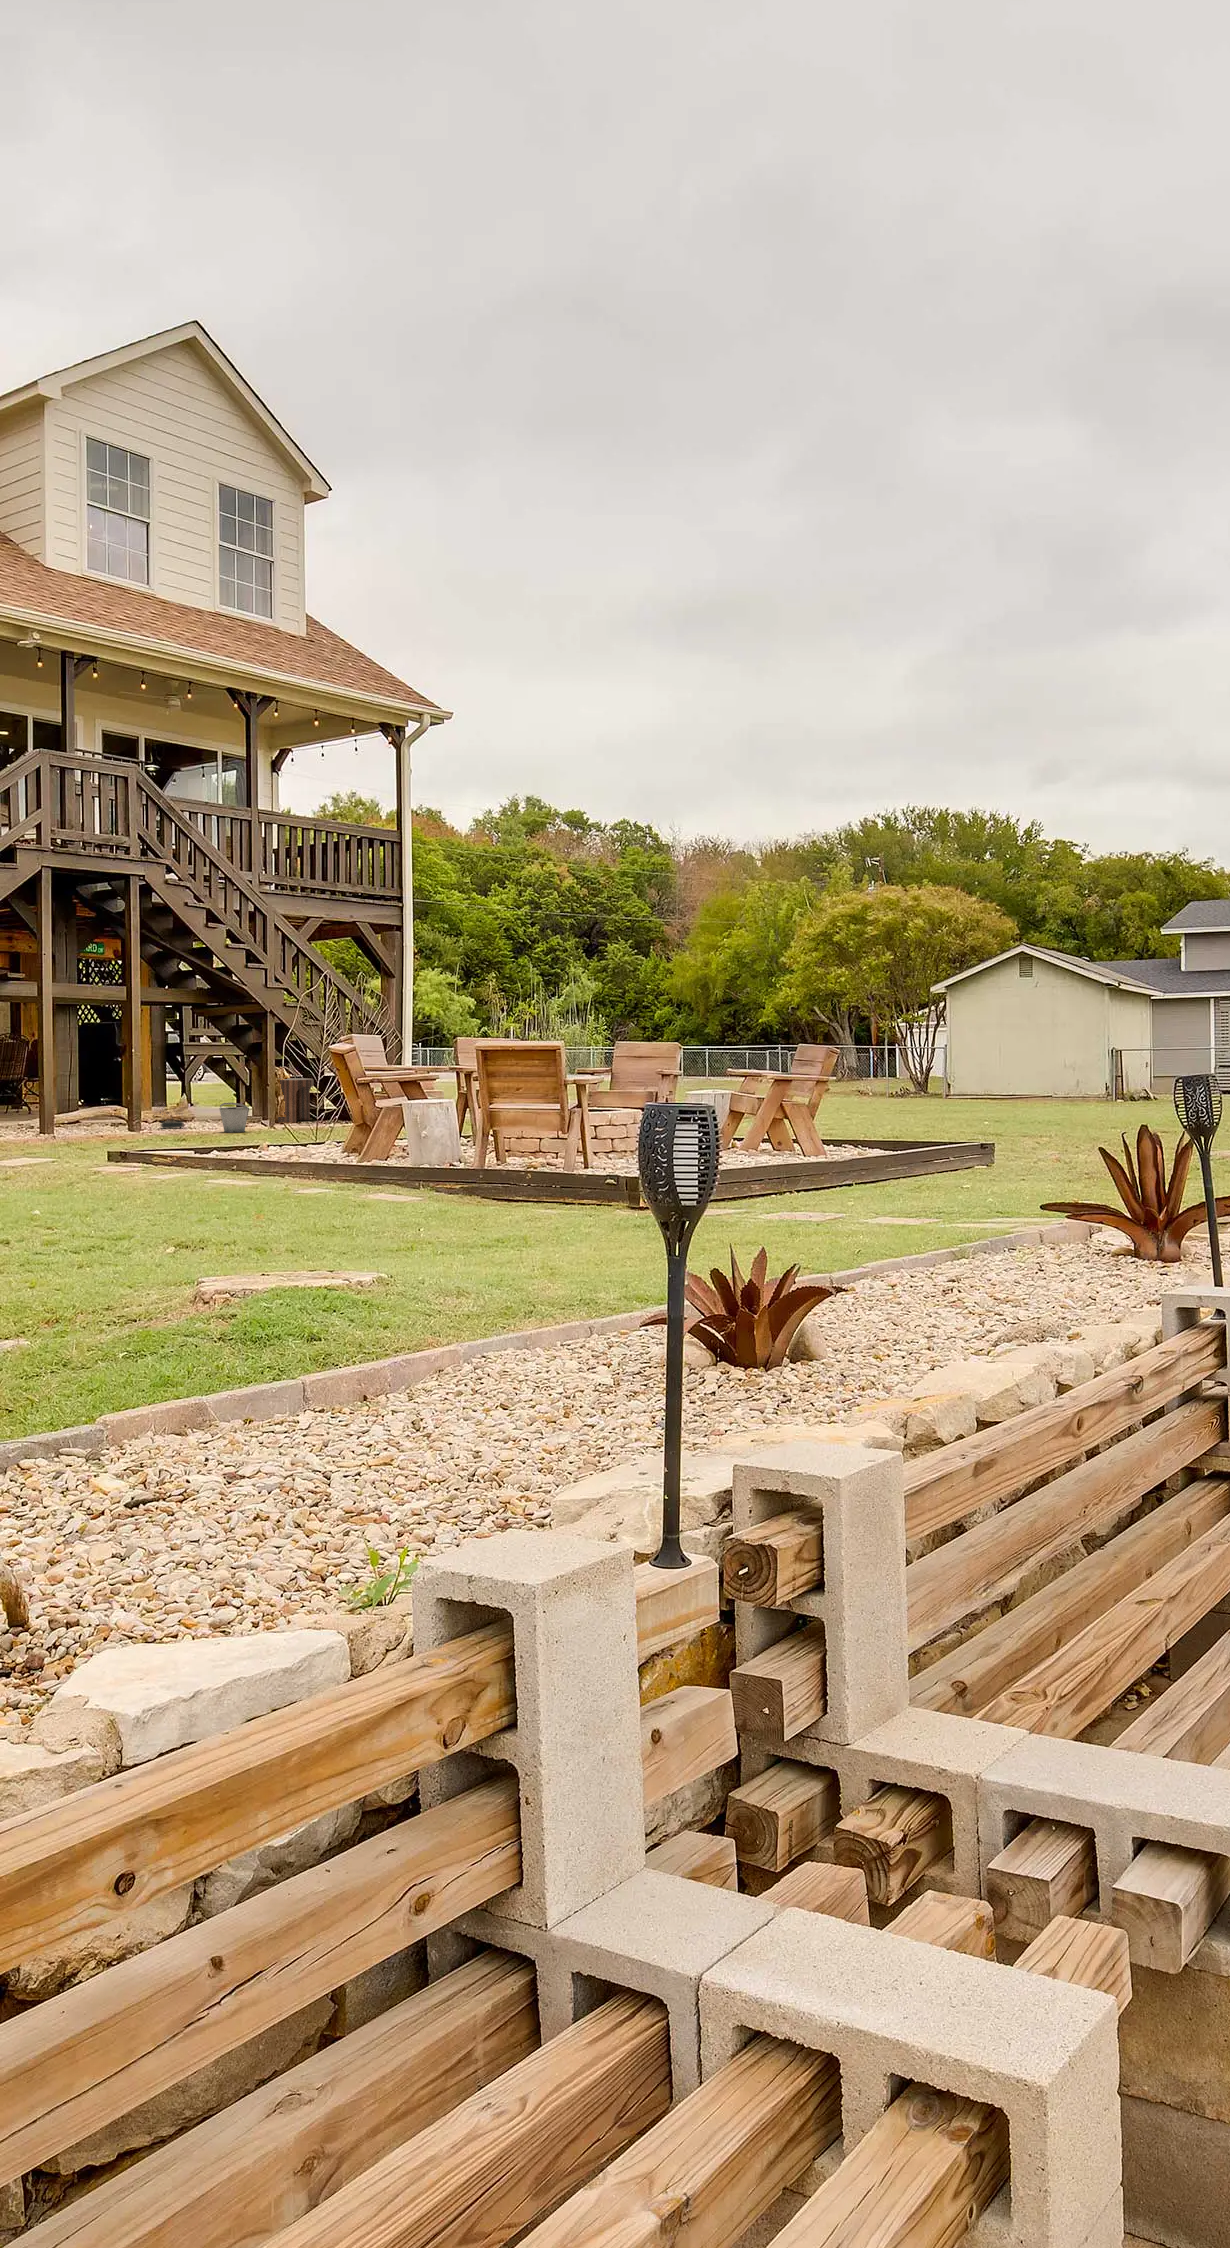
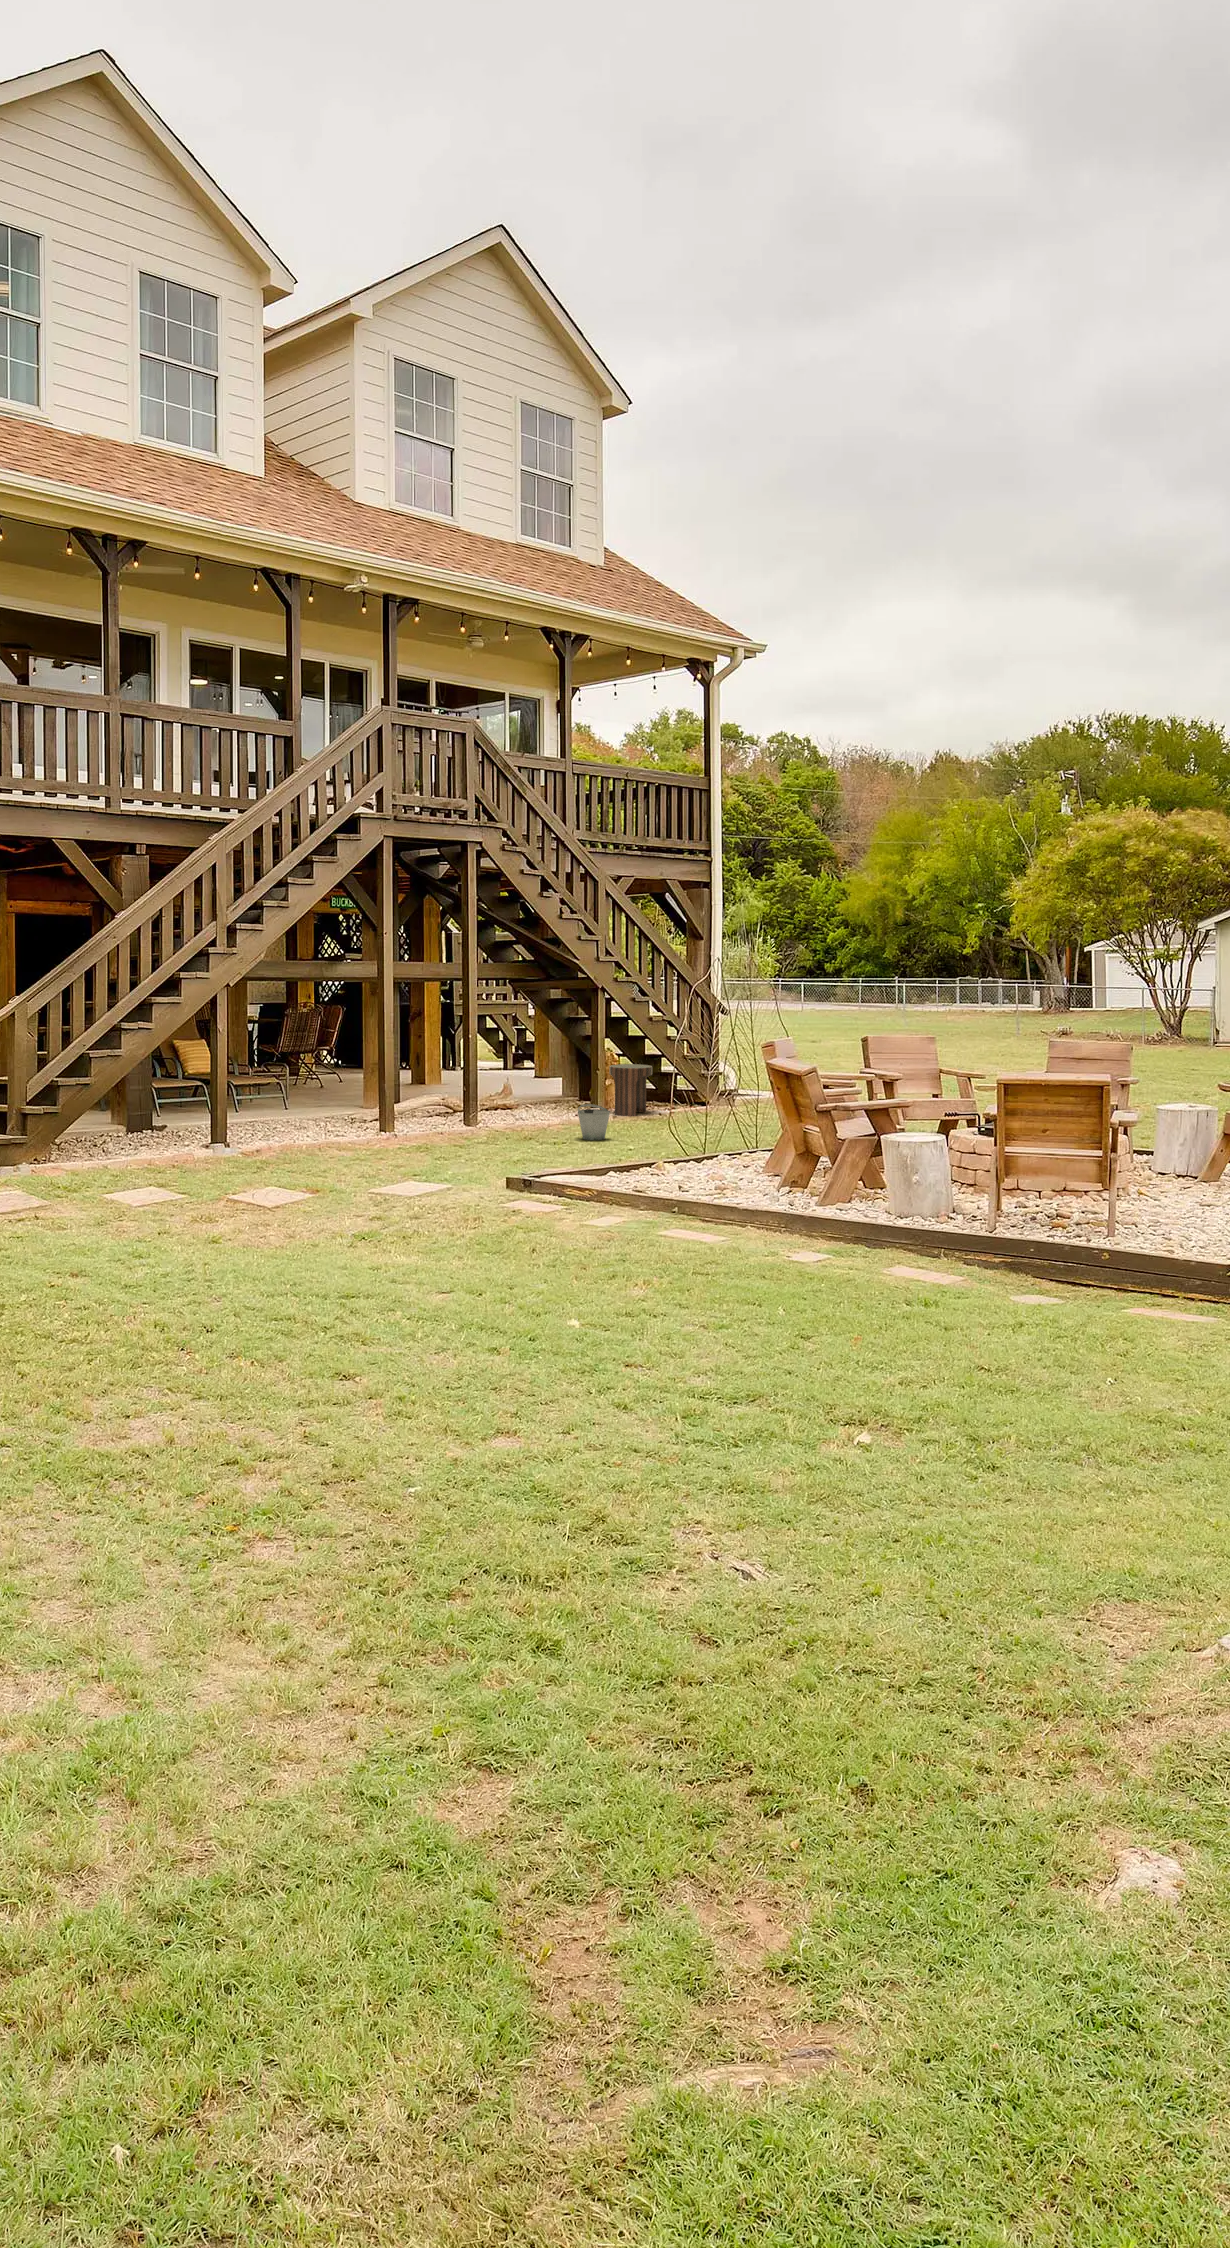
decorative plant: present [156,1103,184,1129] -> none [495,1099,530,1130]

